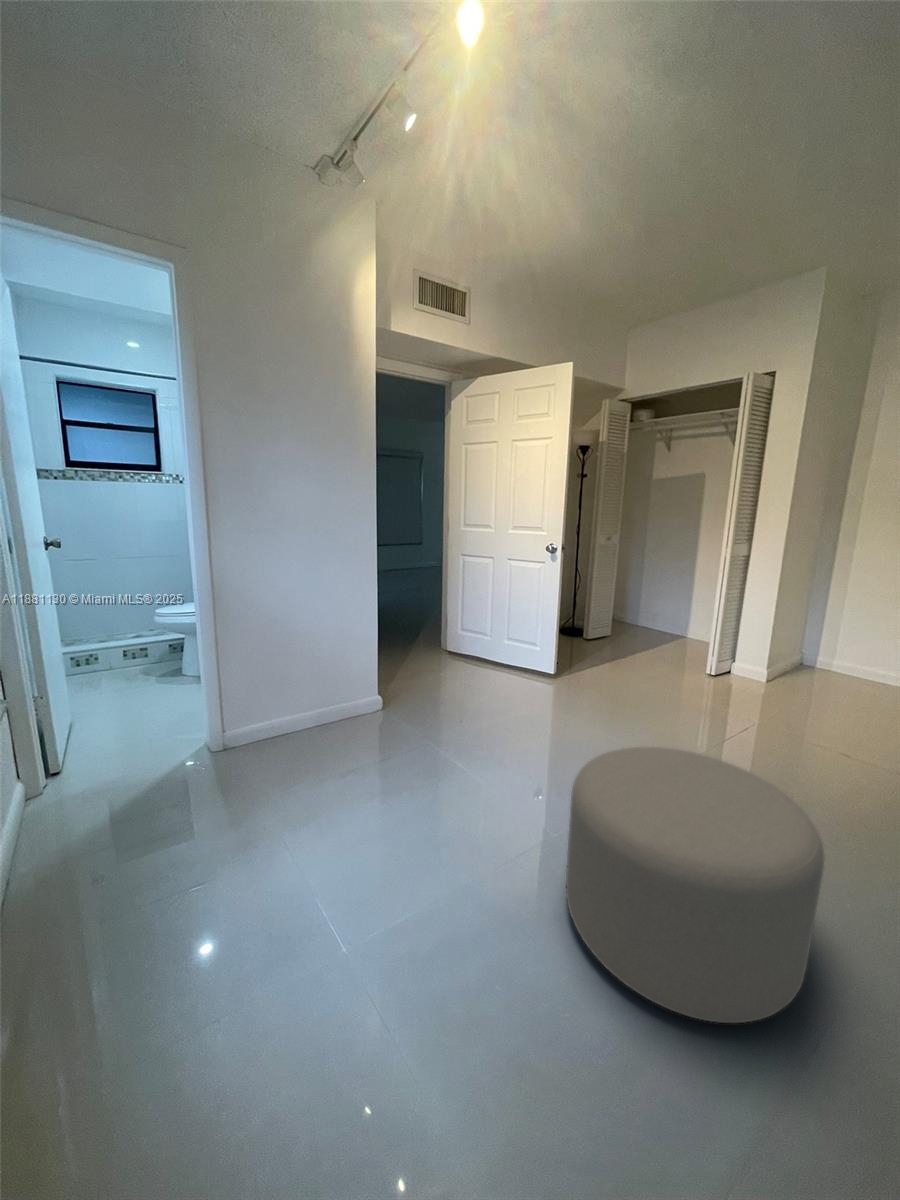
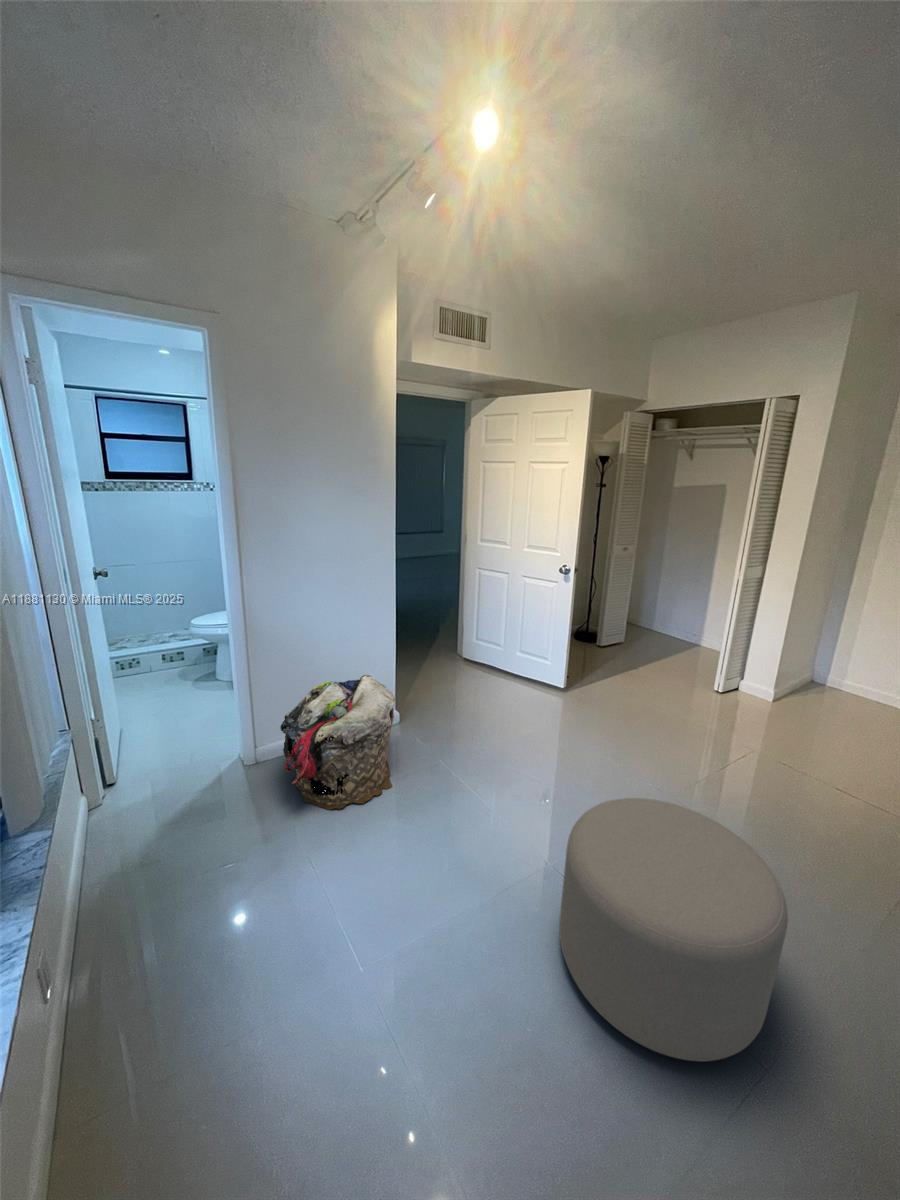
laundry basket: none [250,649,377,791] -> present [280,675,395,810]

